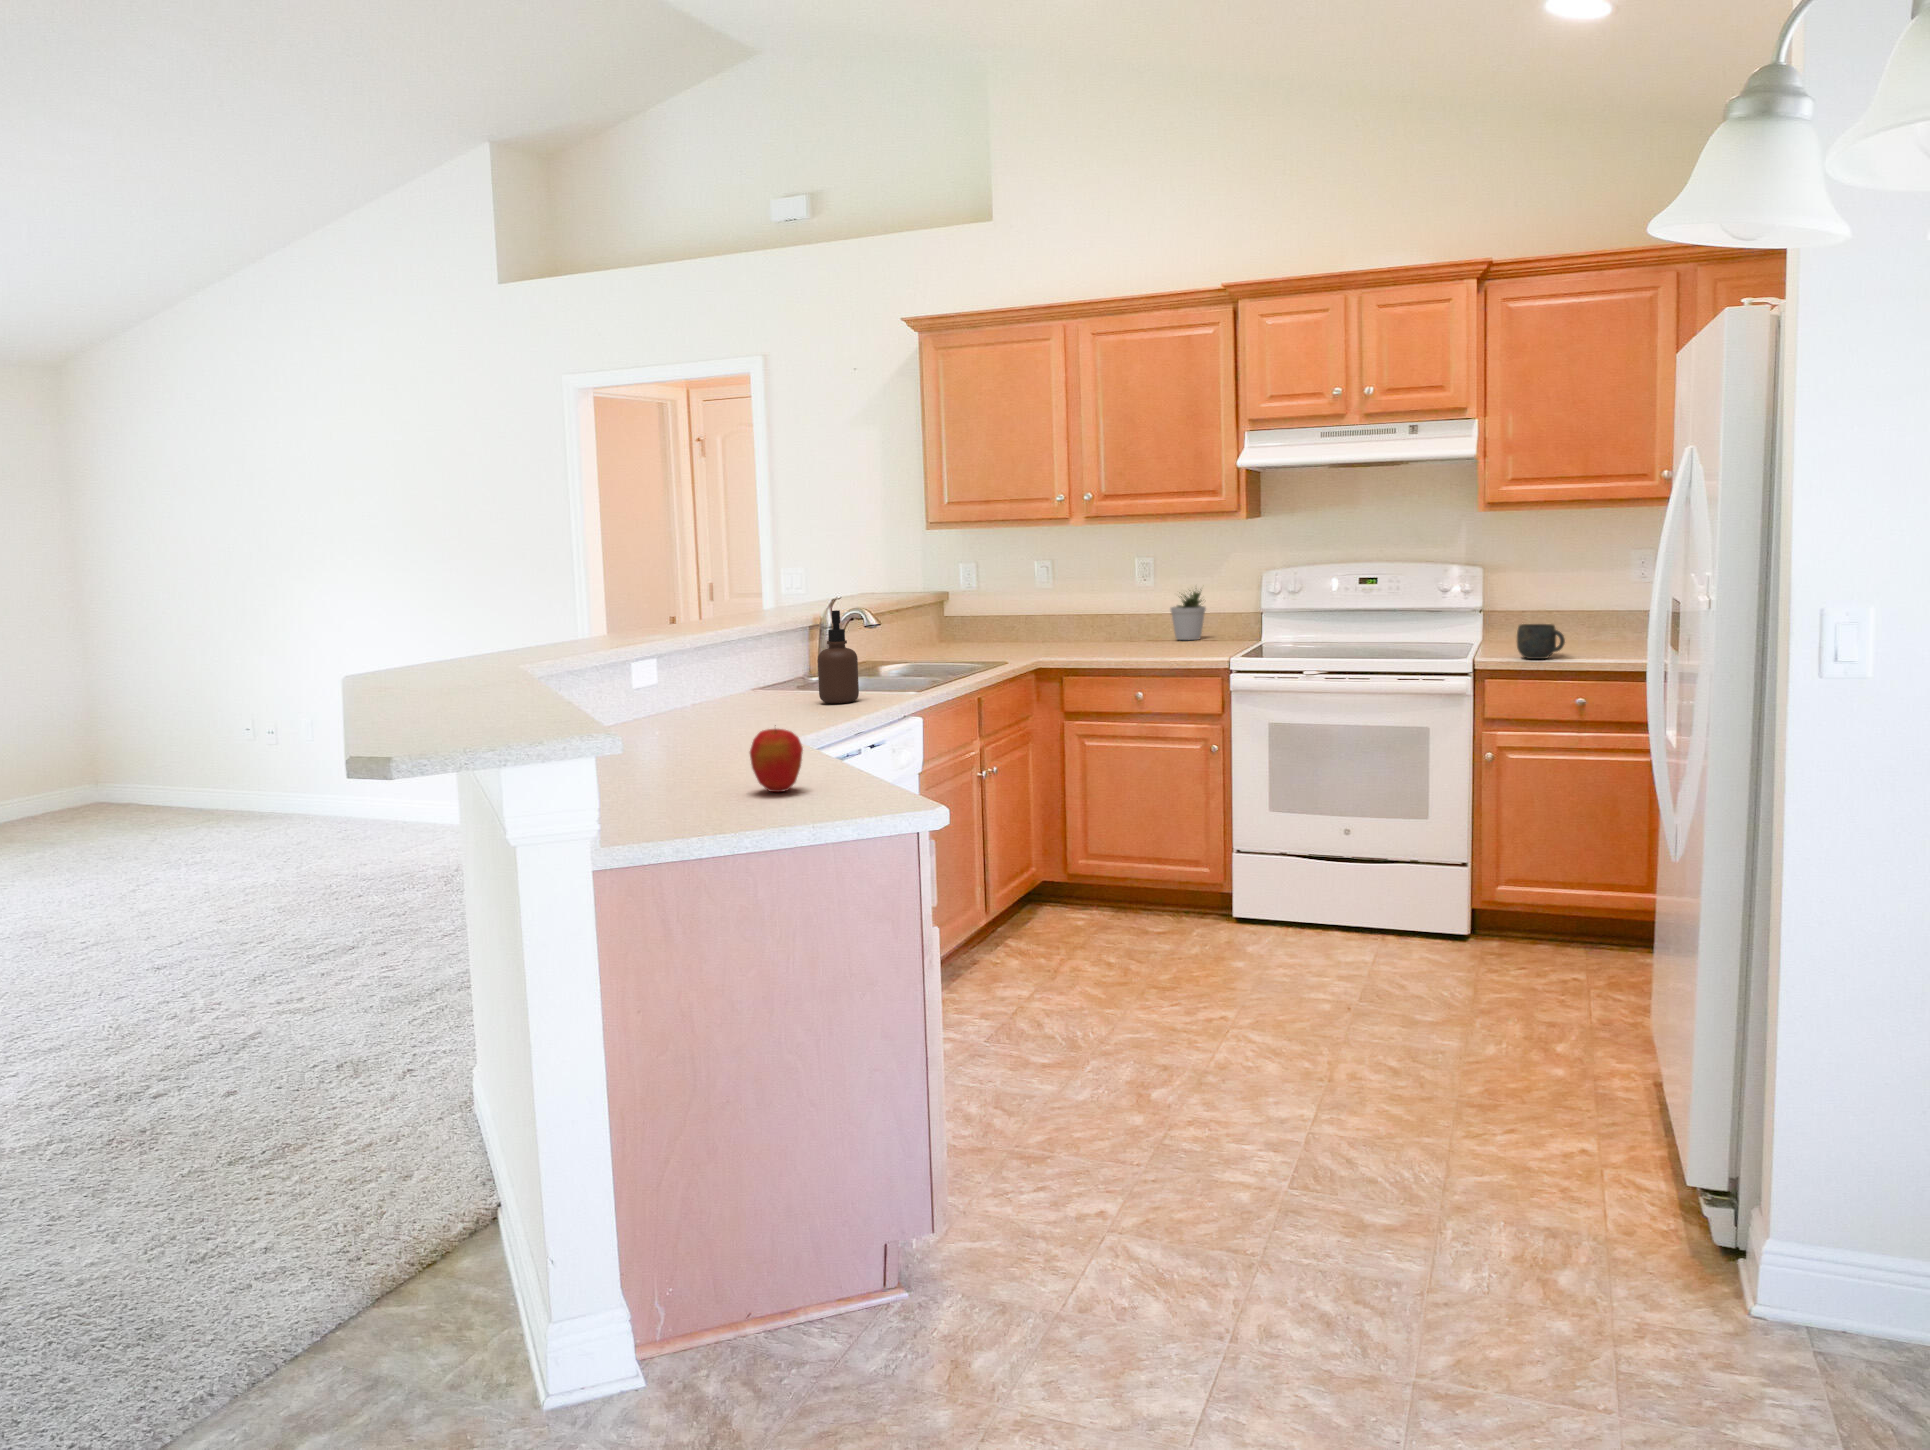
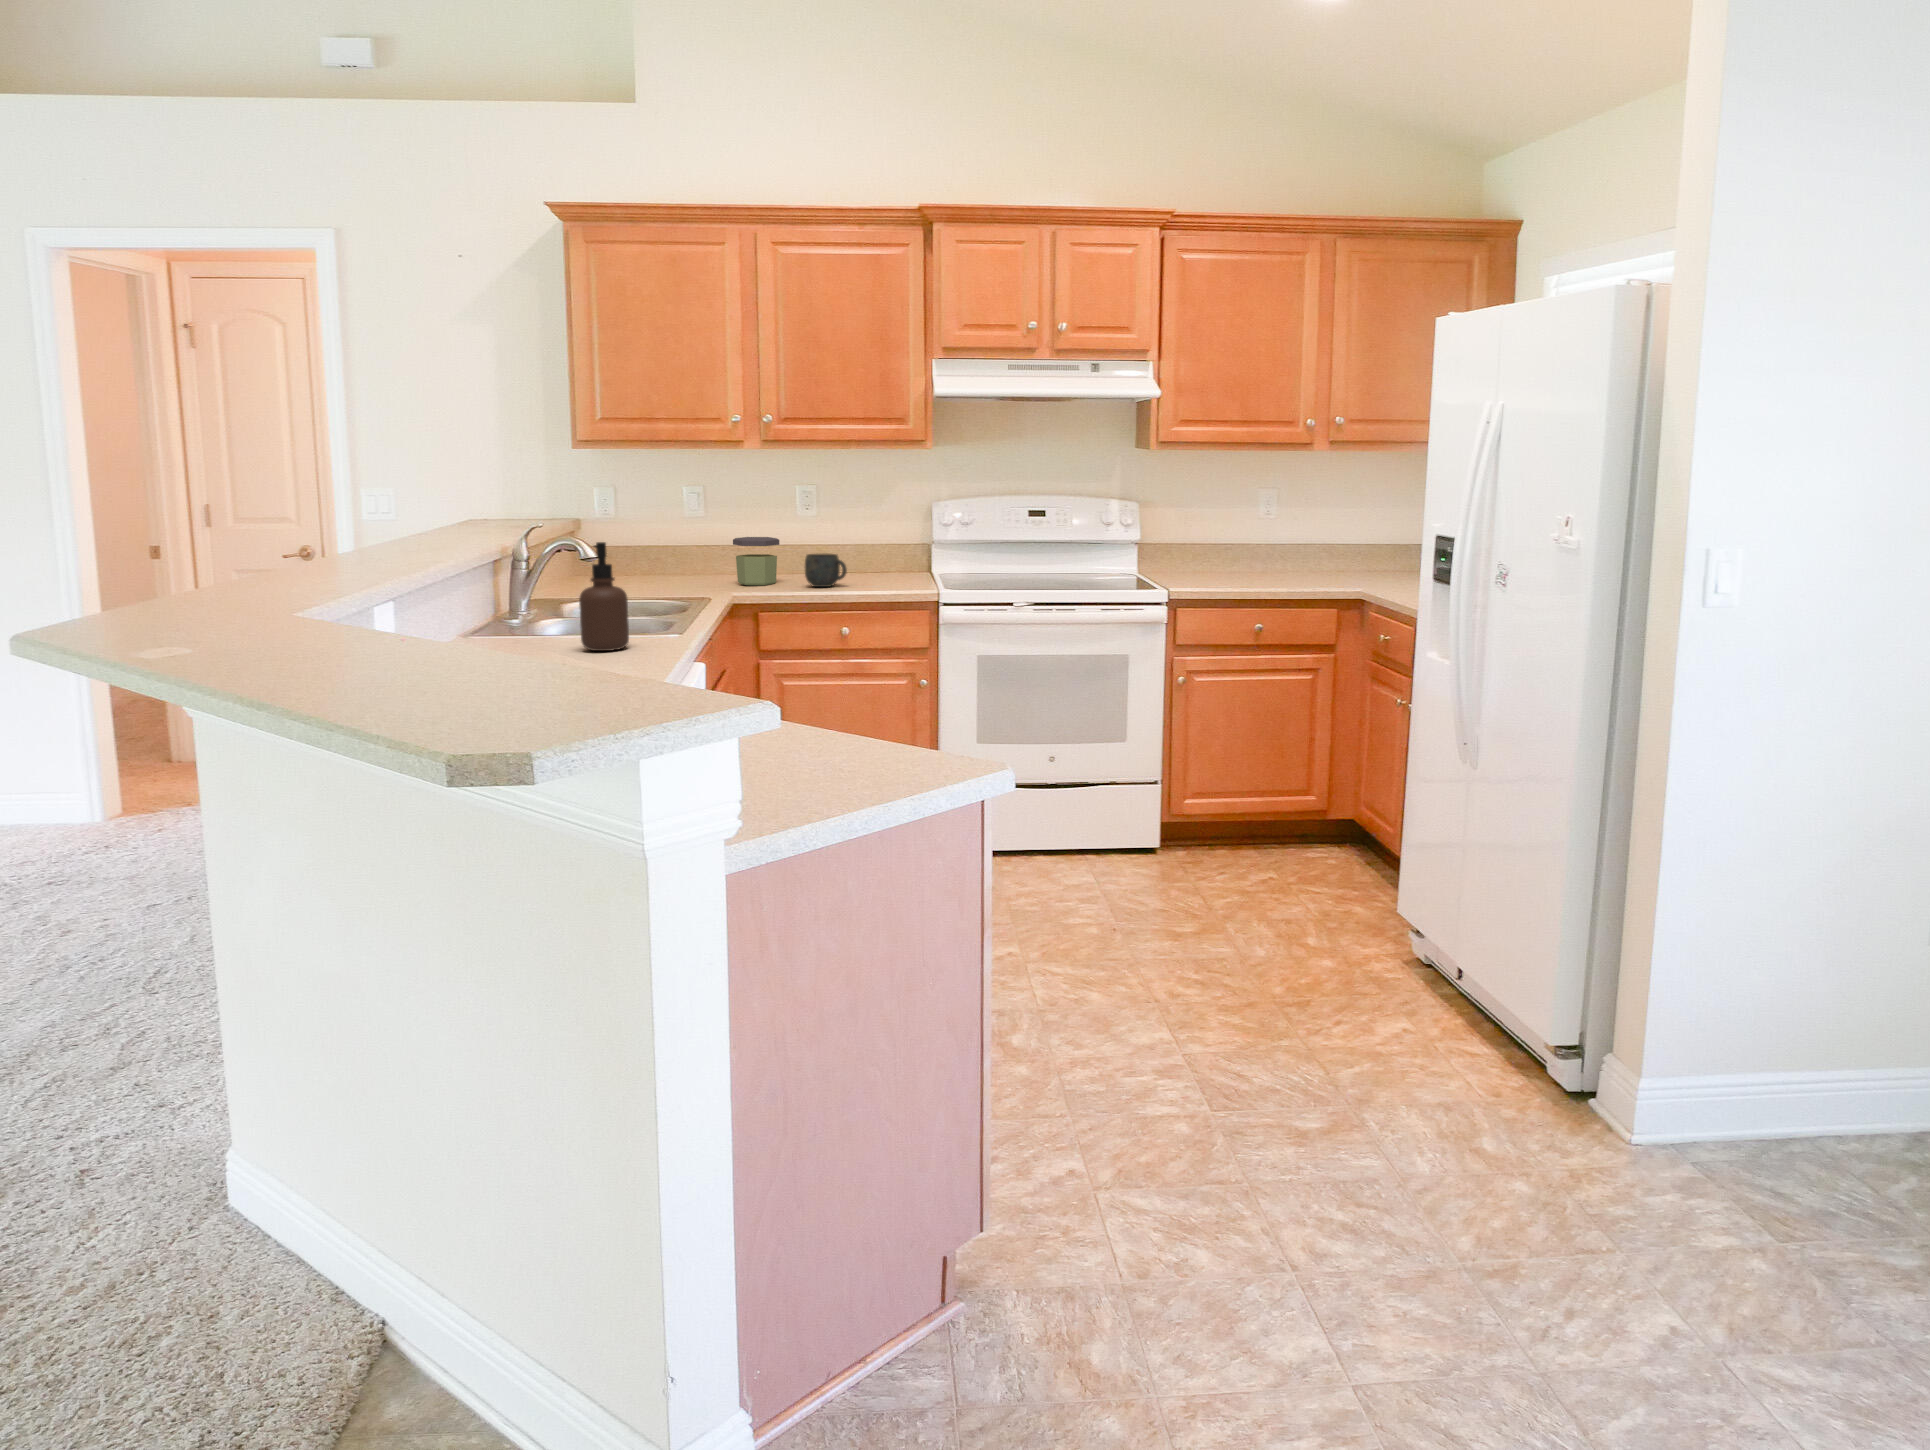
potted plant: present [1171,591,1206,640] -> none [842,515,880,573]
jar: none [1055,606,1096,651] -> present [733,537,779,585]
mug: present [1517,624,1565,659] -> present [805,554,847,587]
apple: present [750,728,803,792] -> none [783,682,846,762]

